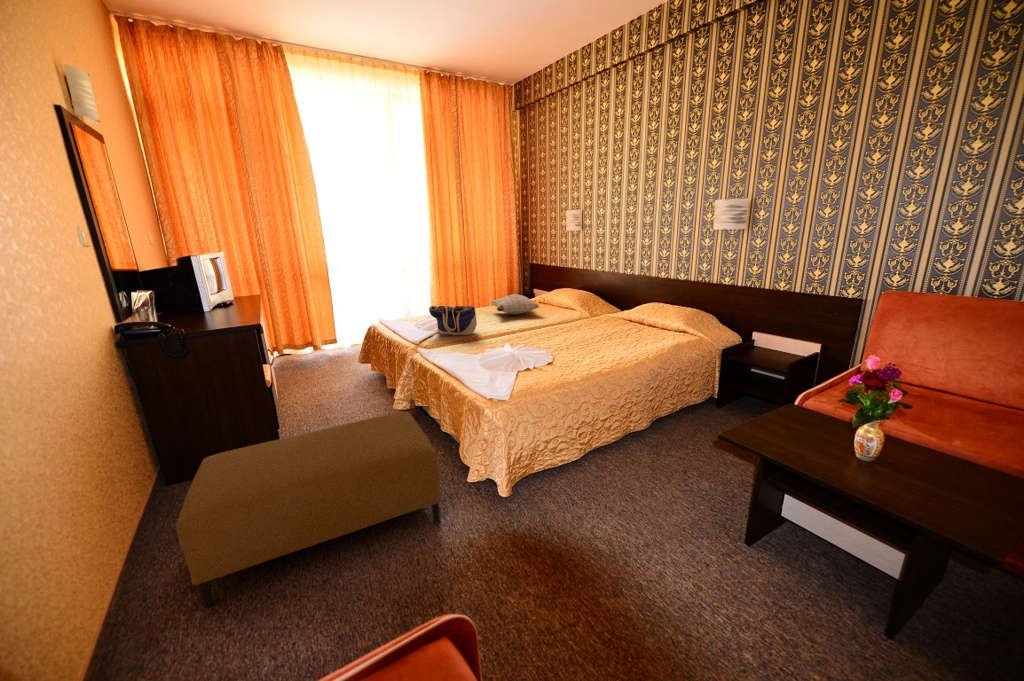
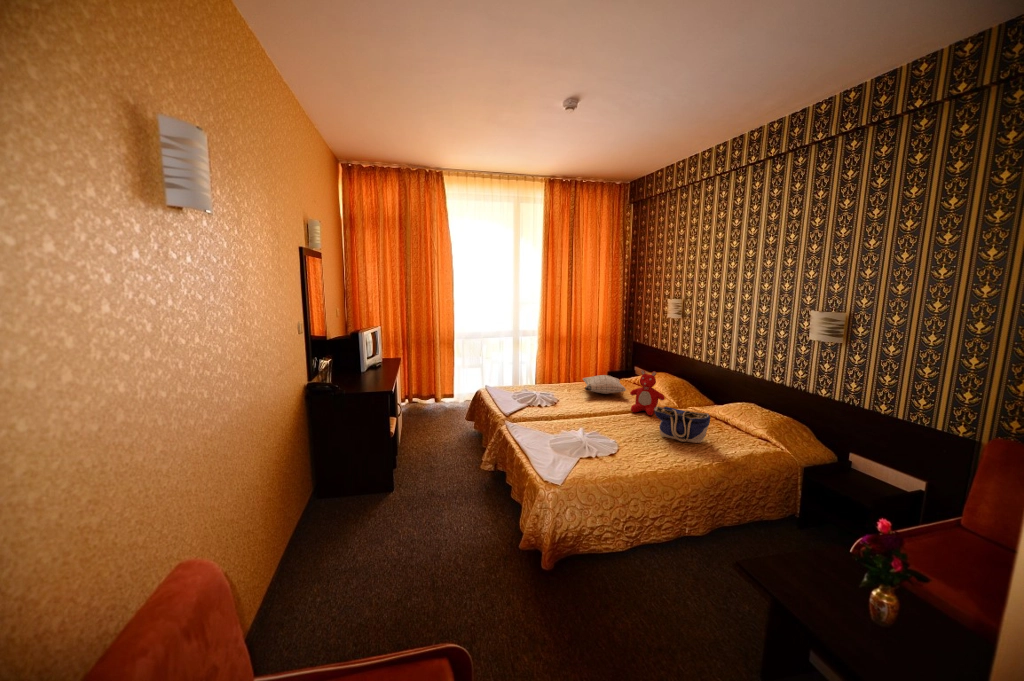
teddy bear: none [547,280,582,326] -> present [630,370,665,415]
tote bag: present [429,306,477,335] -> present [654,407,710,443]
ottoman: present [175,412,441,607] -> none [317,477,494,598]

